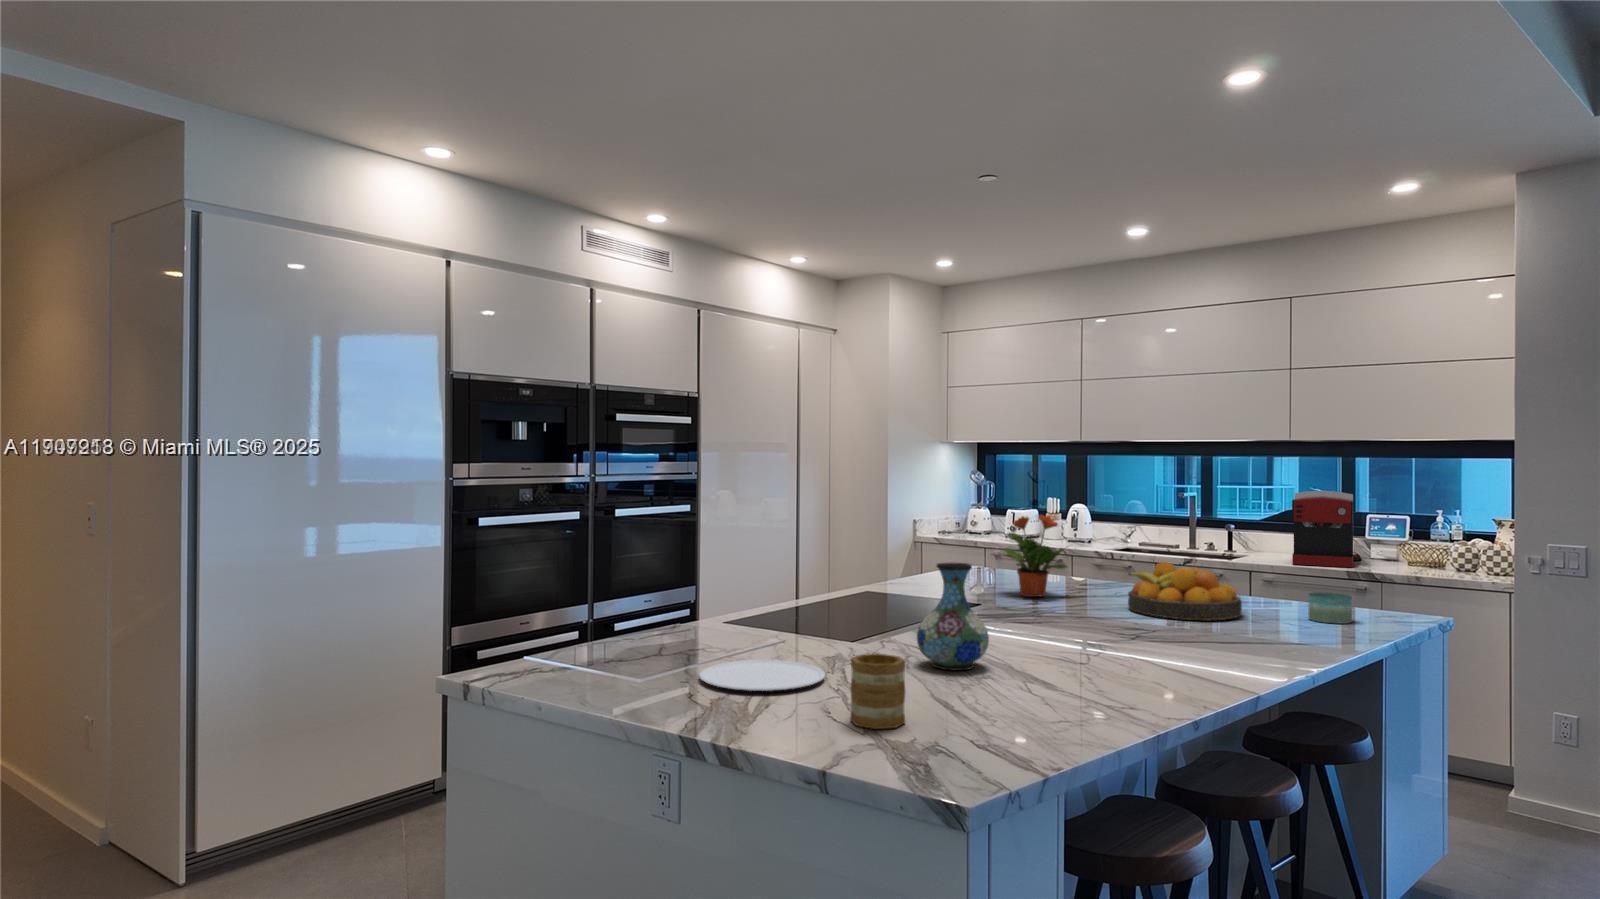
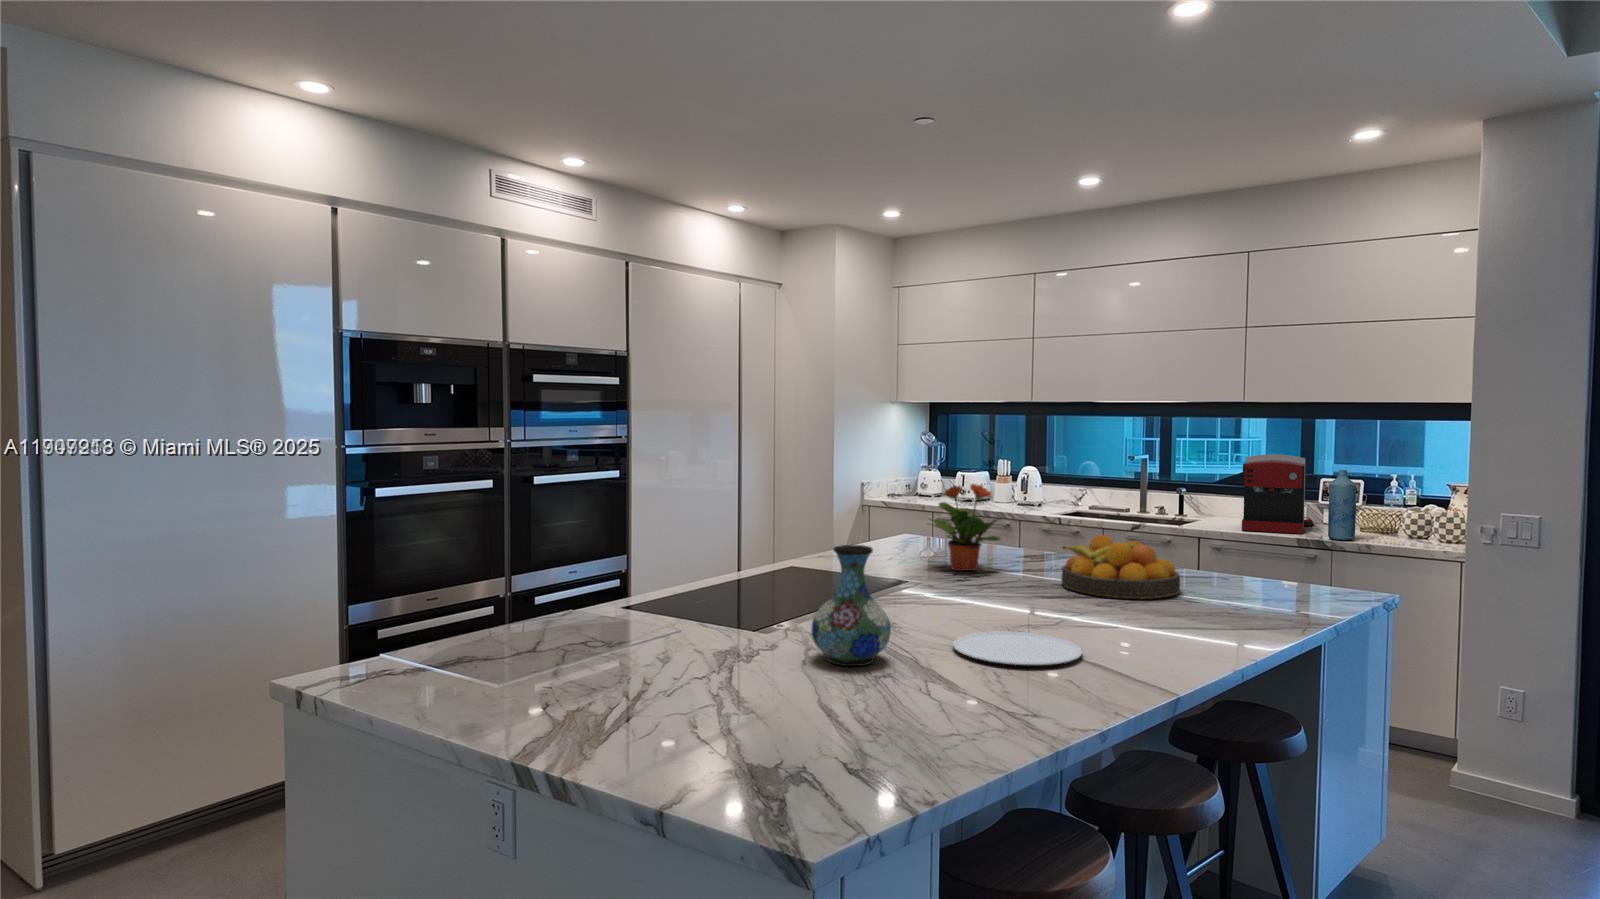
bottle: none [1377,505,1405,573] -> present [1328,470,1356,540]
candle: present [1308,592,1352,624] -> none [1250,568,1296,602]
mug: present [850,654,906,729] -> none [709,659,772,750]
plate: present [699,660,825,691] -> present [953,631,1082,665]

